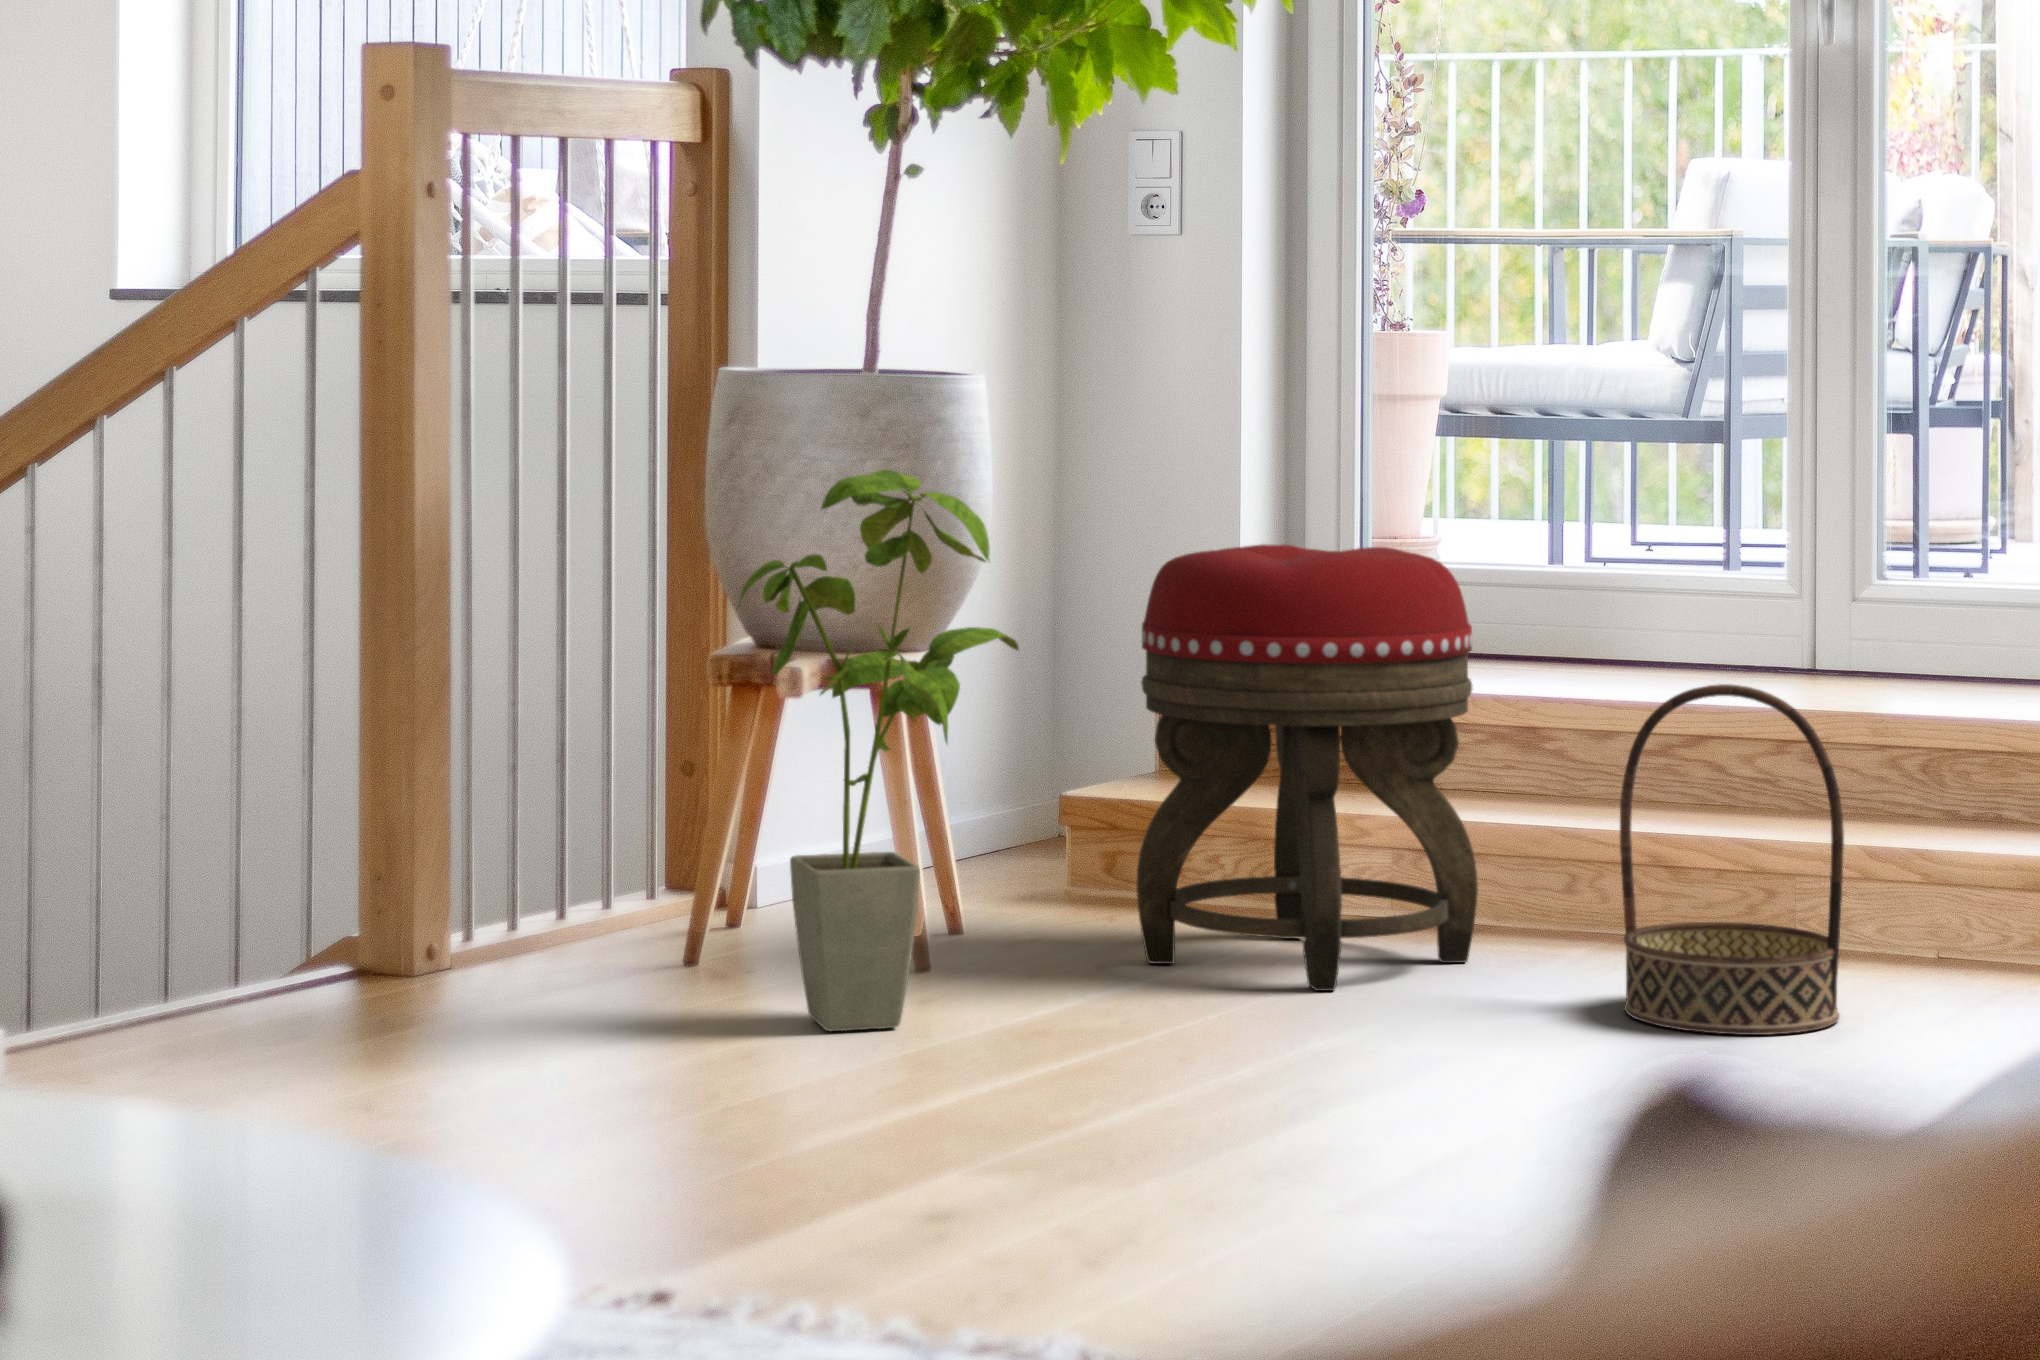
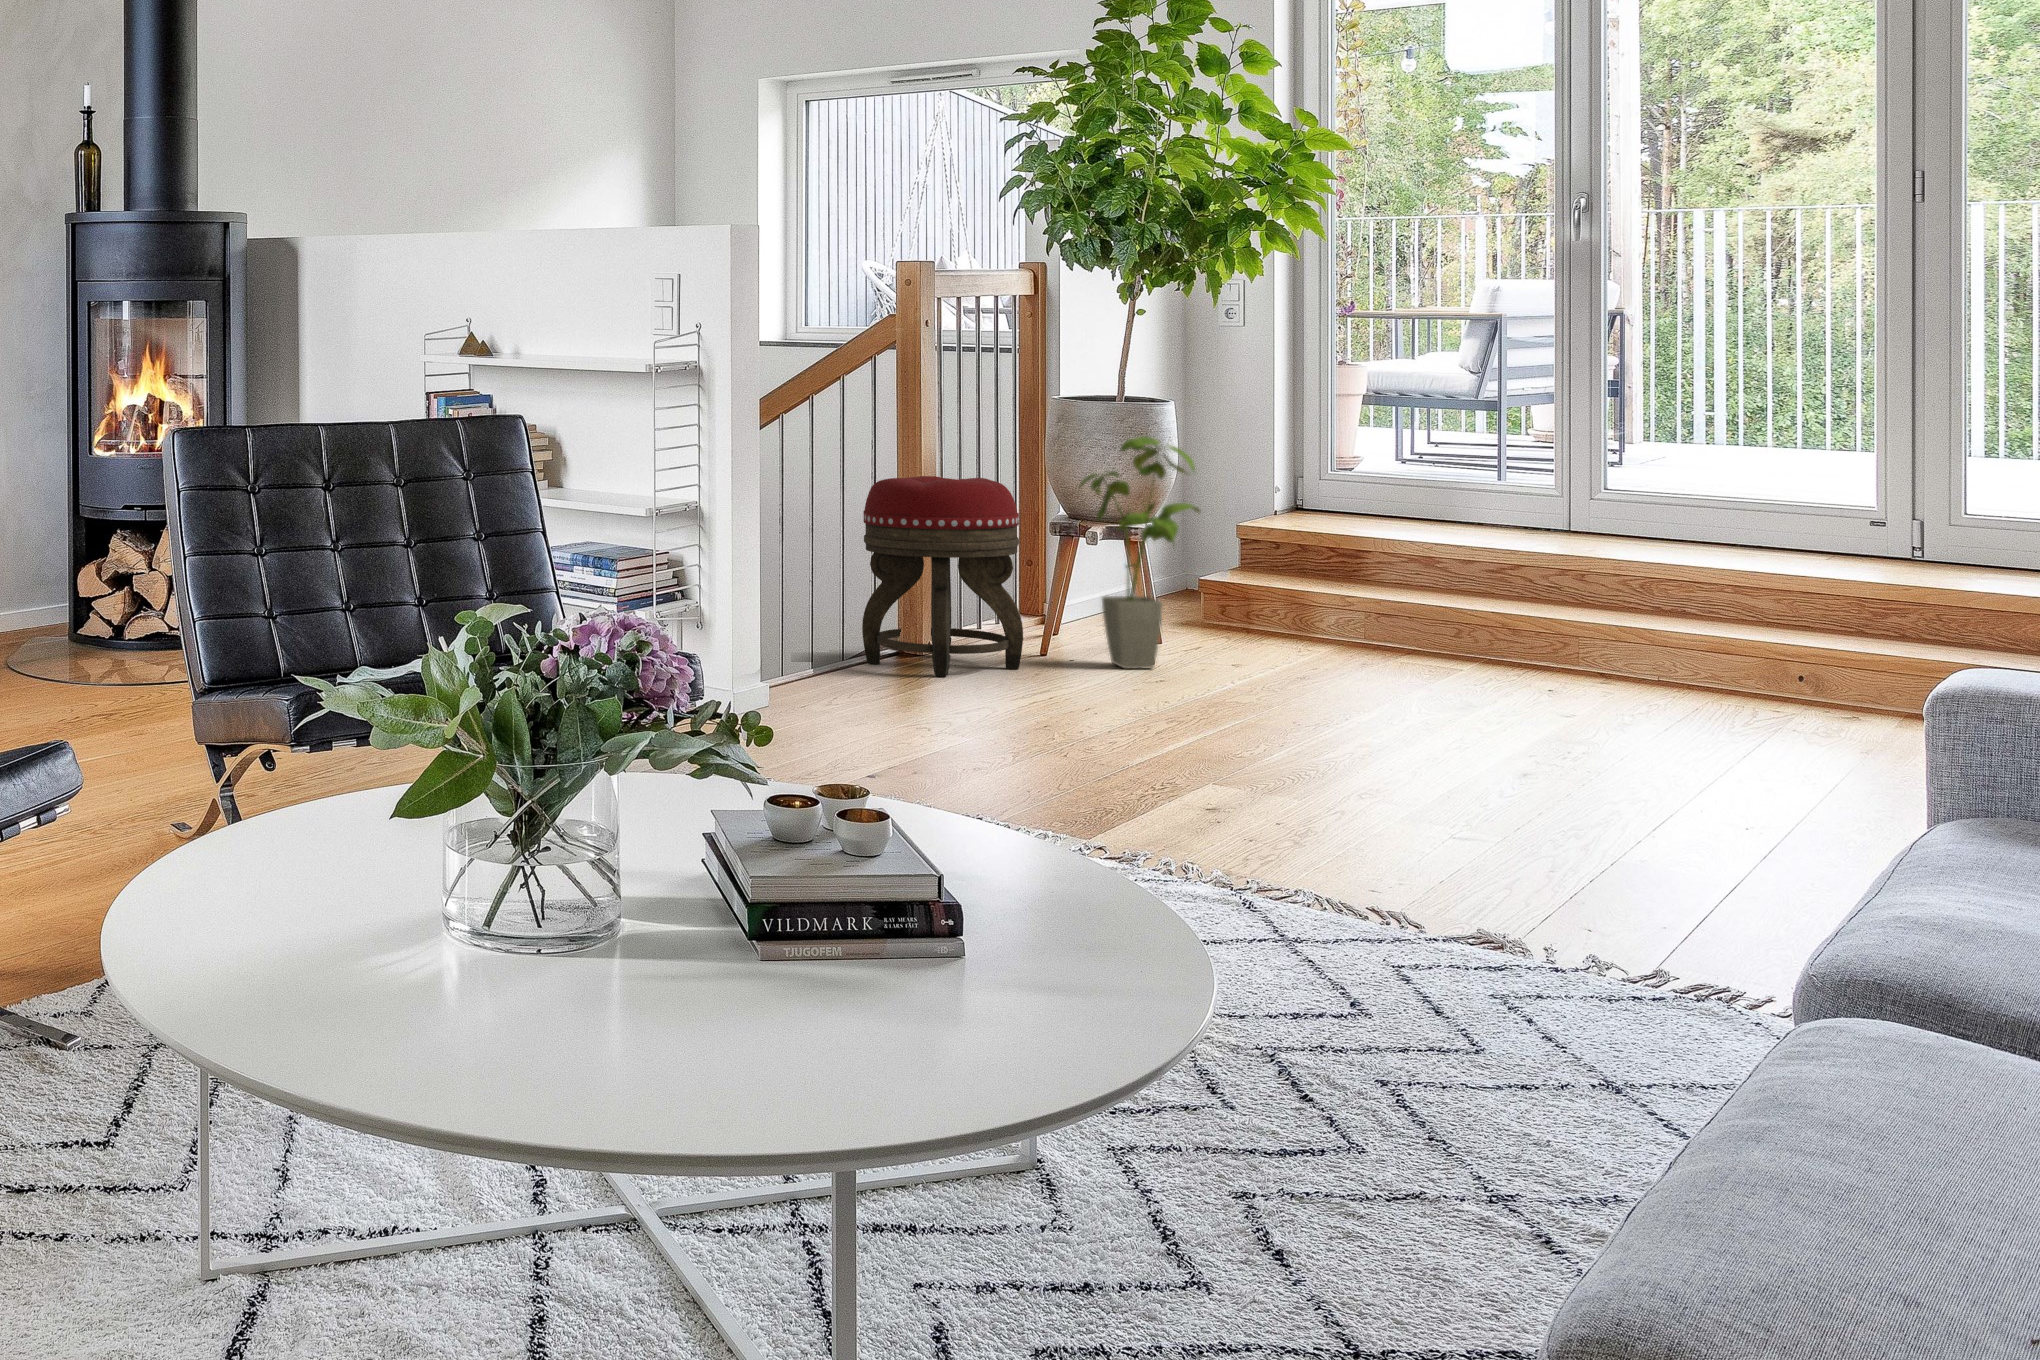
footstool: present [1137,544,1478,991] -> present [862,476,1023,677]
basket: present [1620,684,1844,1035] -> none [1491,534,1606,688]

